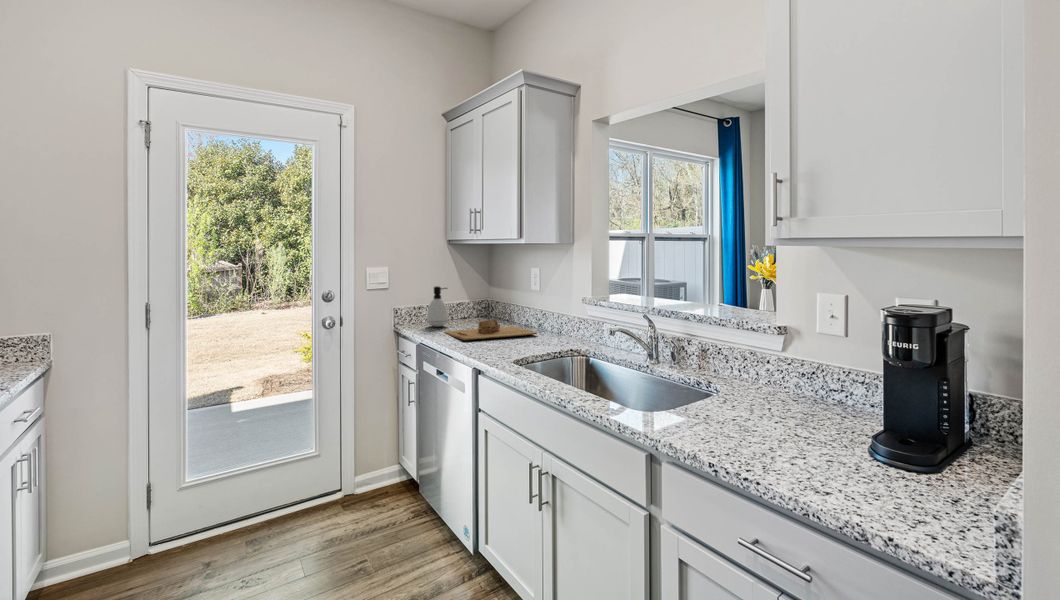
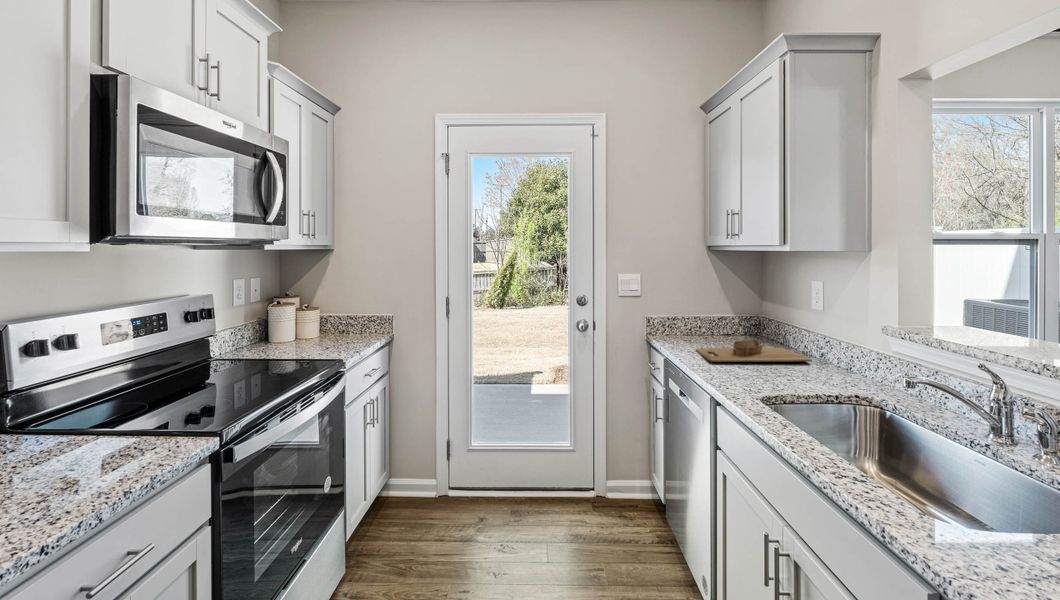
soap dispenser: present [427,286,449,327] -> none [680,299,705,342]

